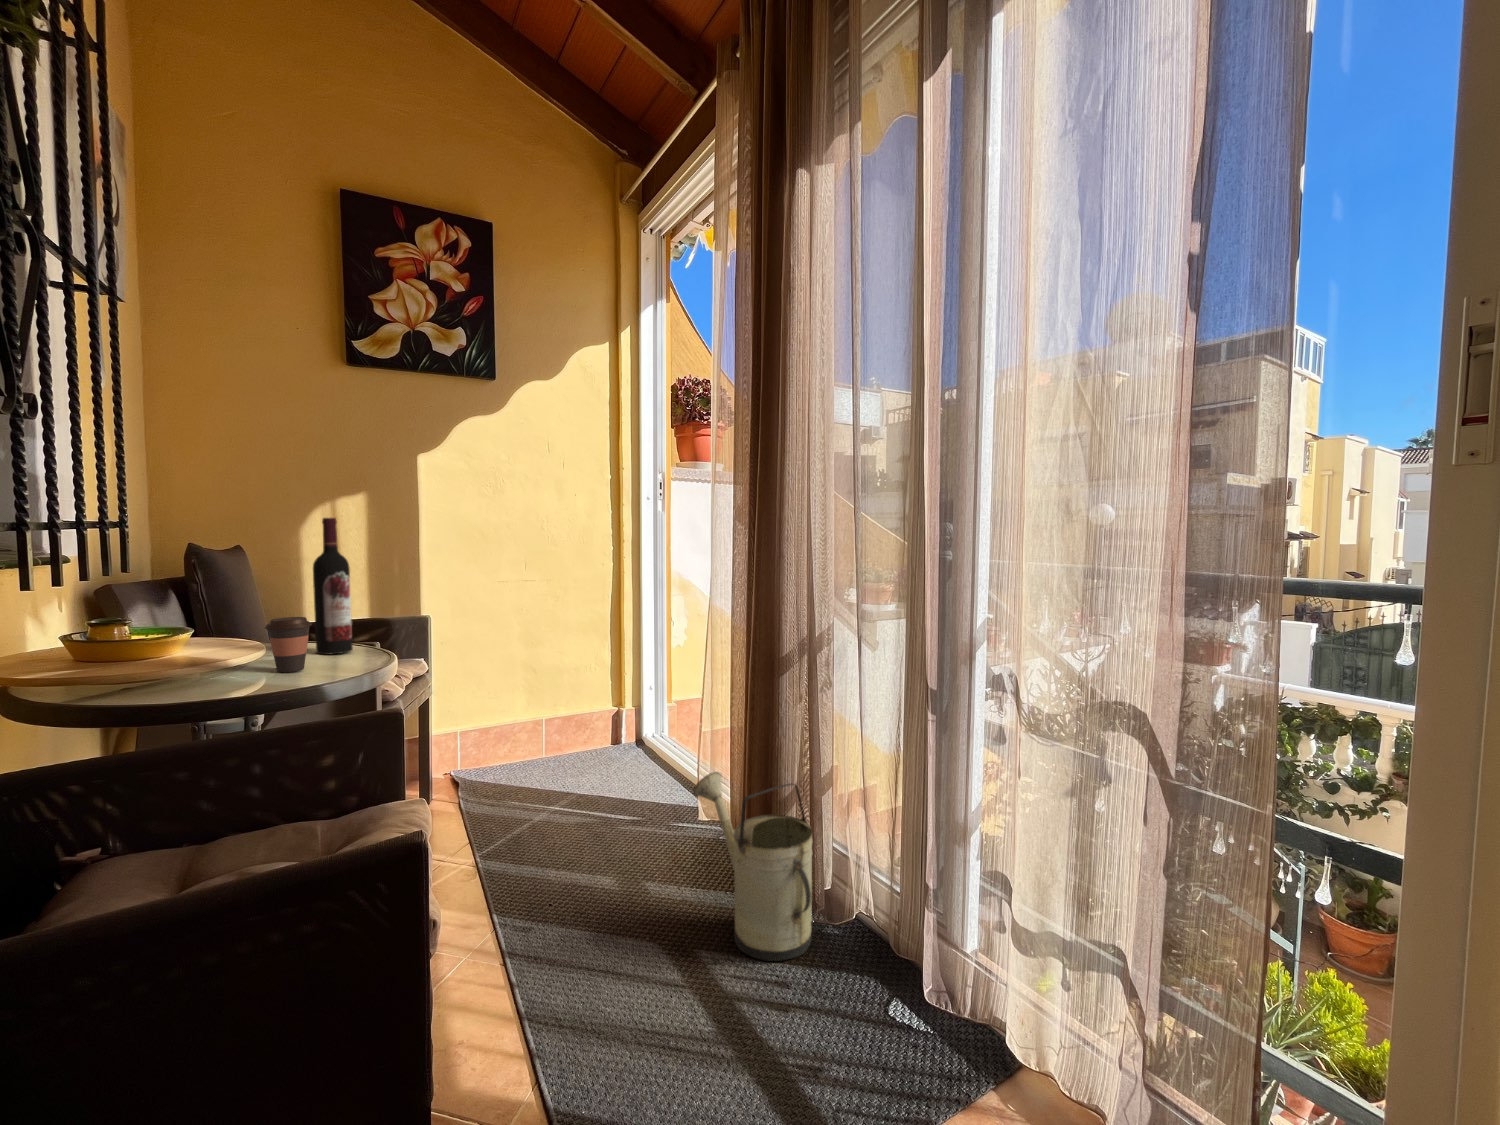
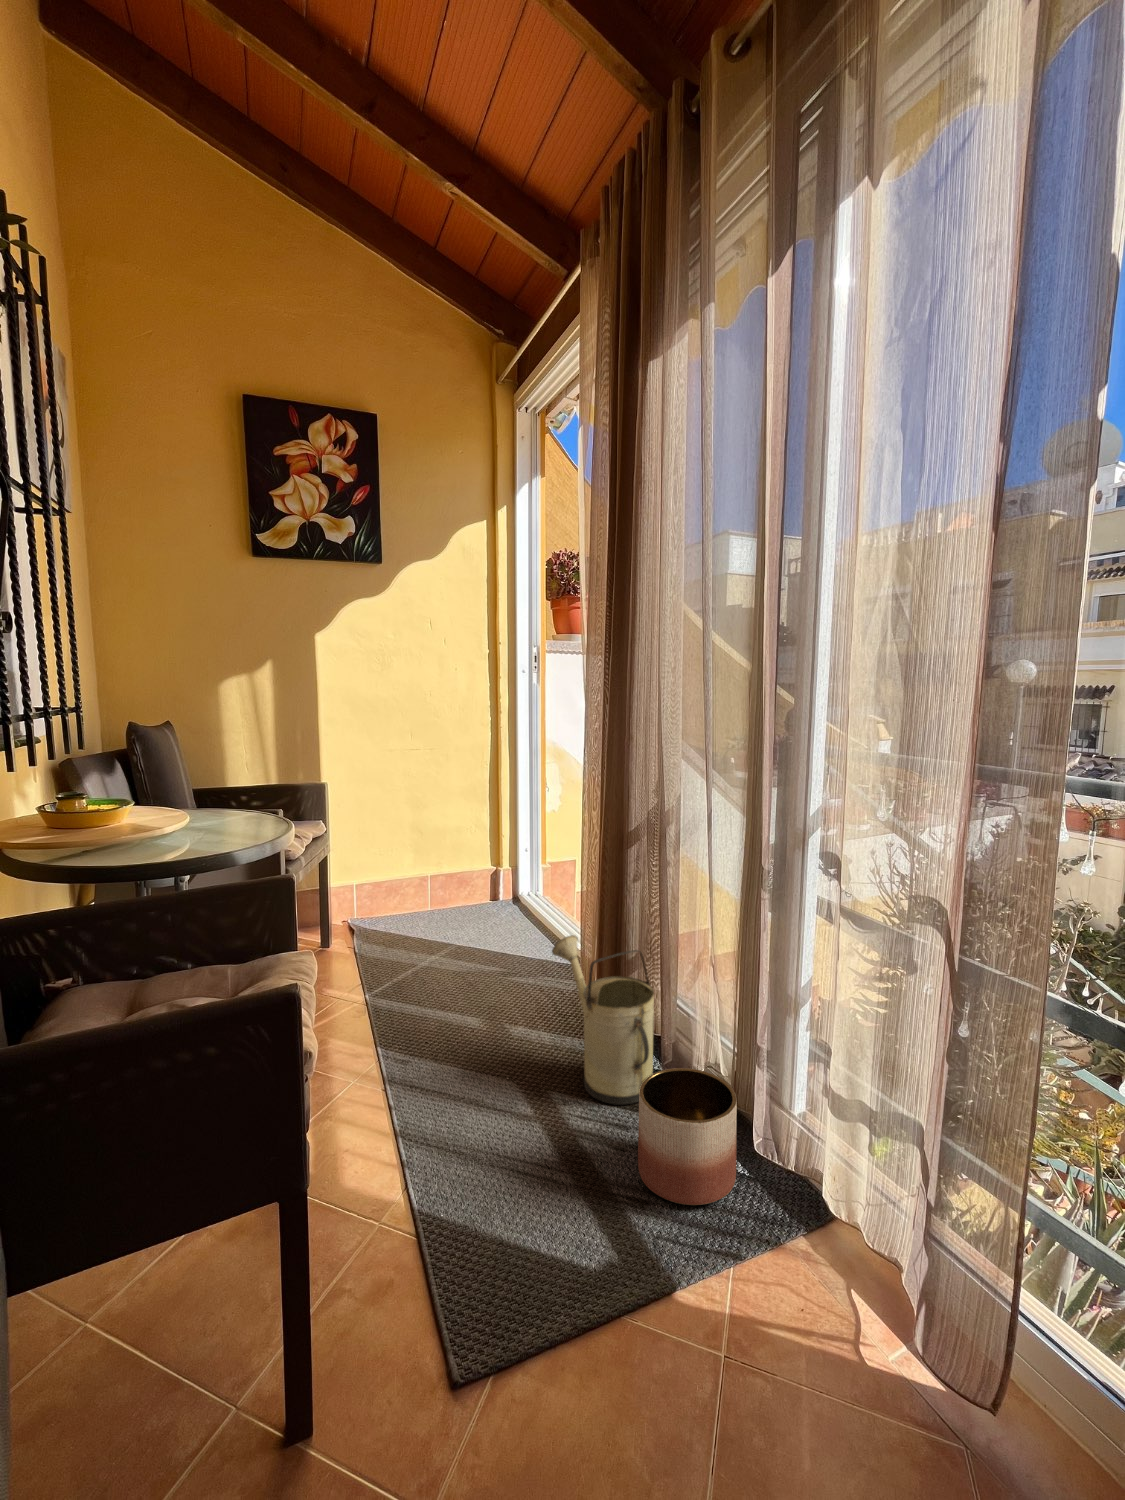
wine bottle: present [313,518,353,655] -> none [225,713,259,829]
coffee cup: present [265,617,312,672] -> none [188,801,225,848]
planter: none [808,913,920,1073] -> present [638,1068,737,1205]

